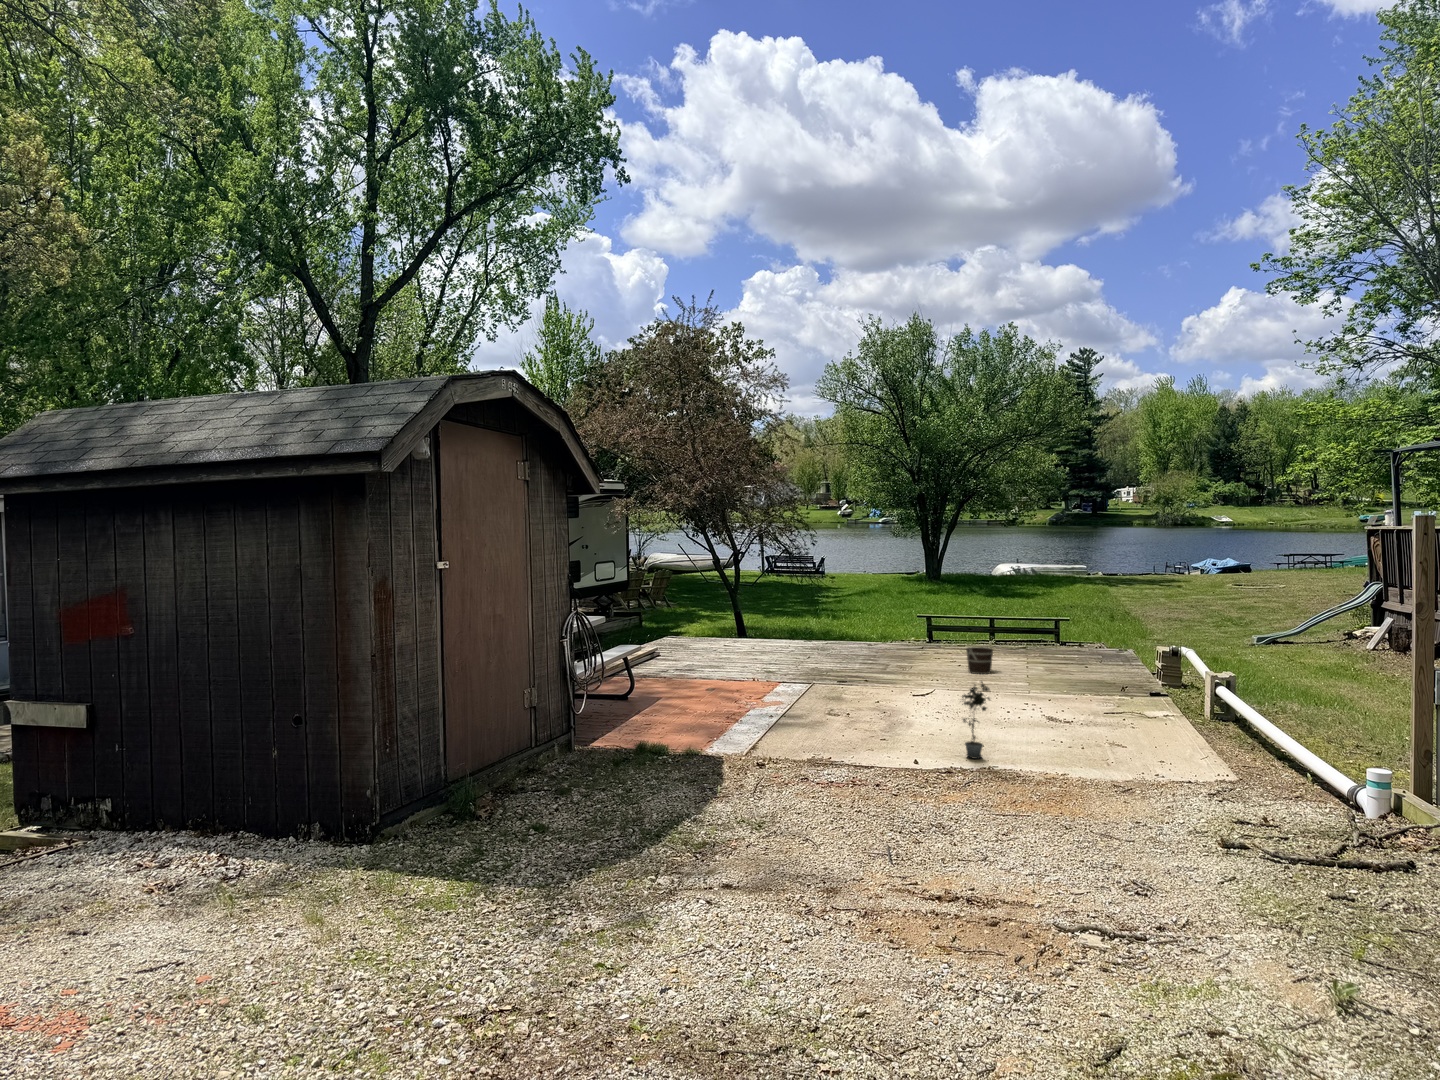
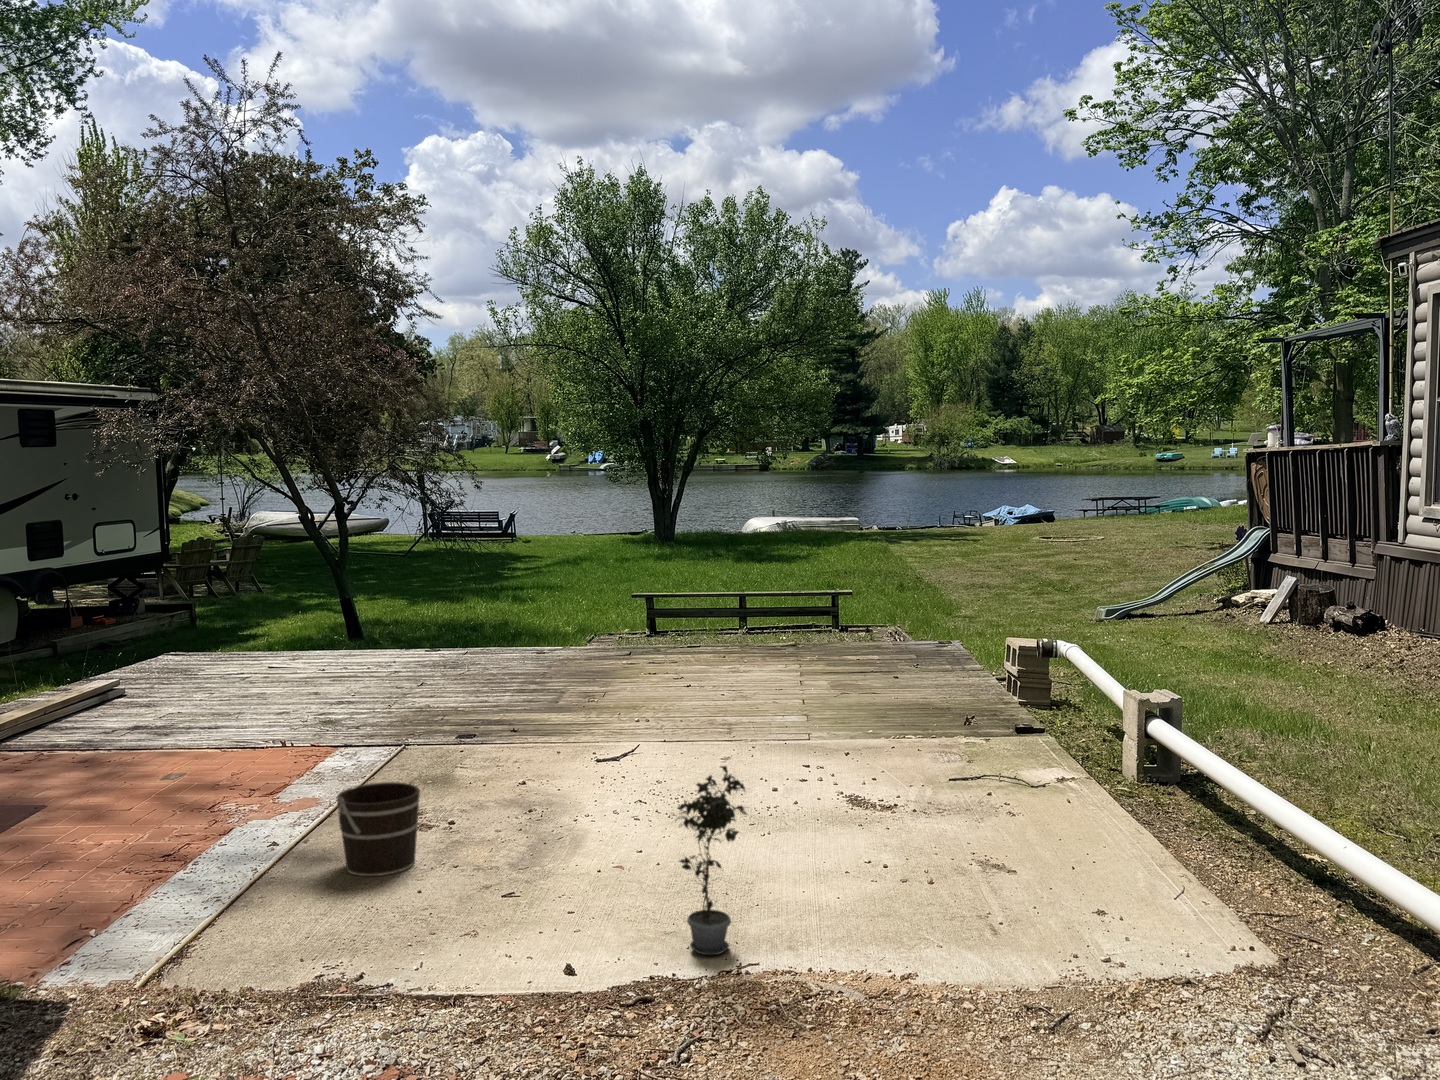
bucket: present [966,647,993,674] -> present [337,782,420,876]

